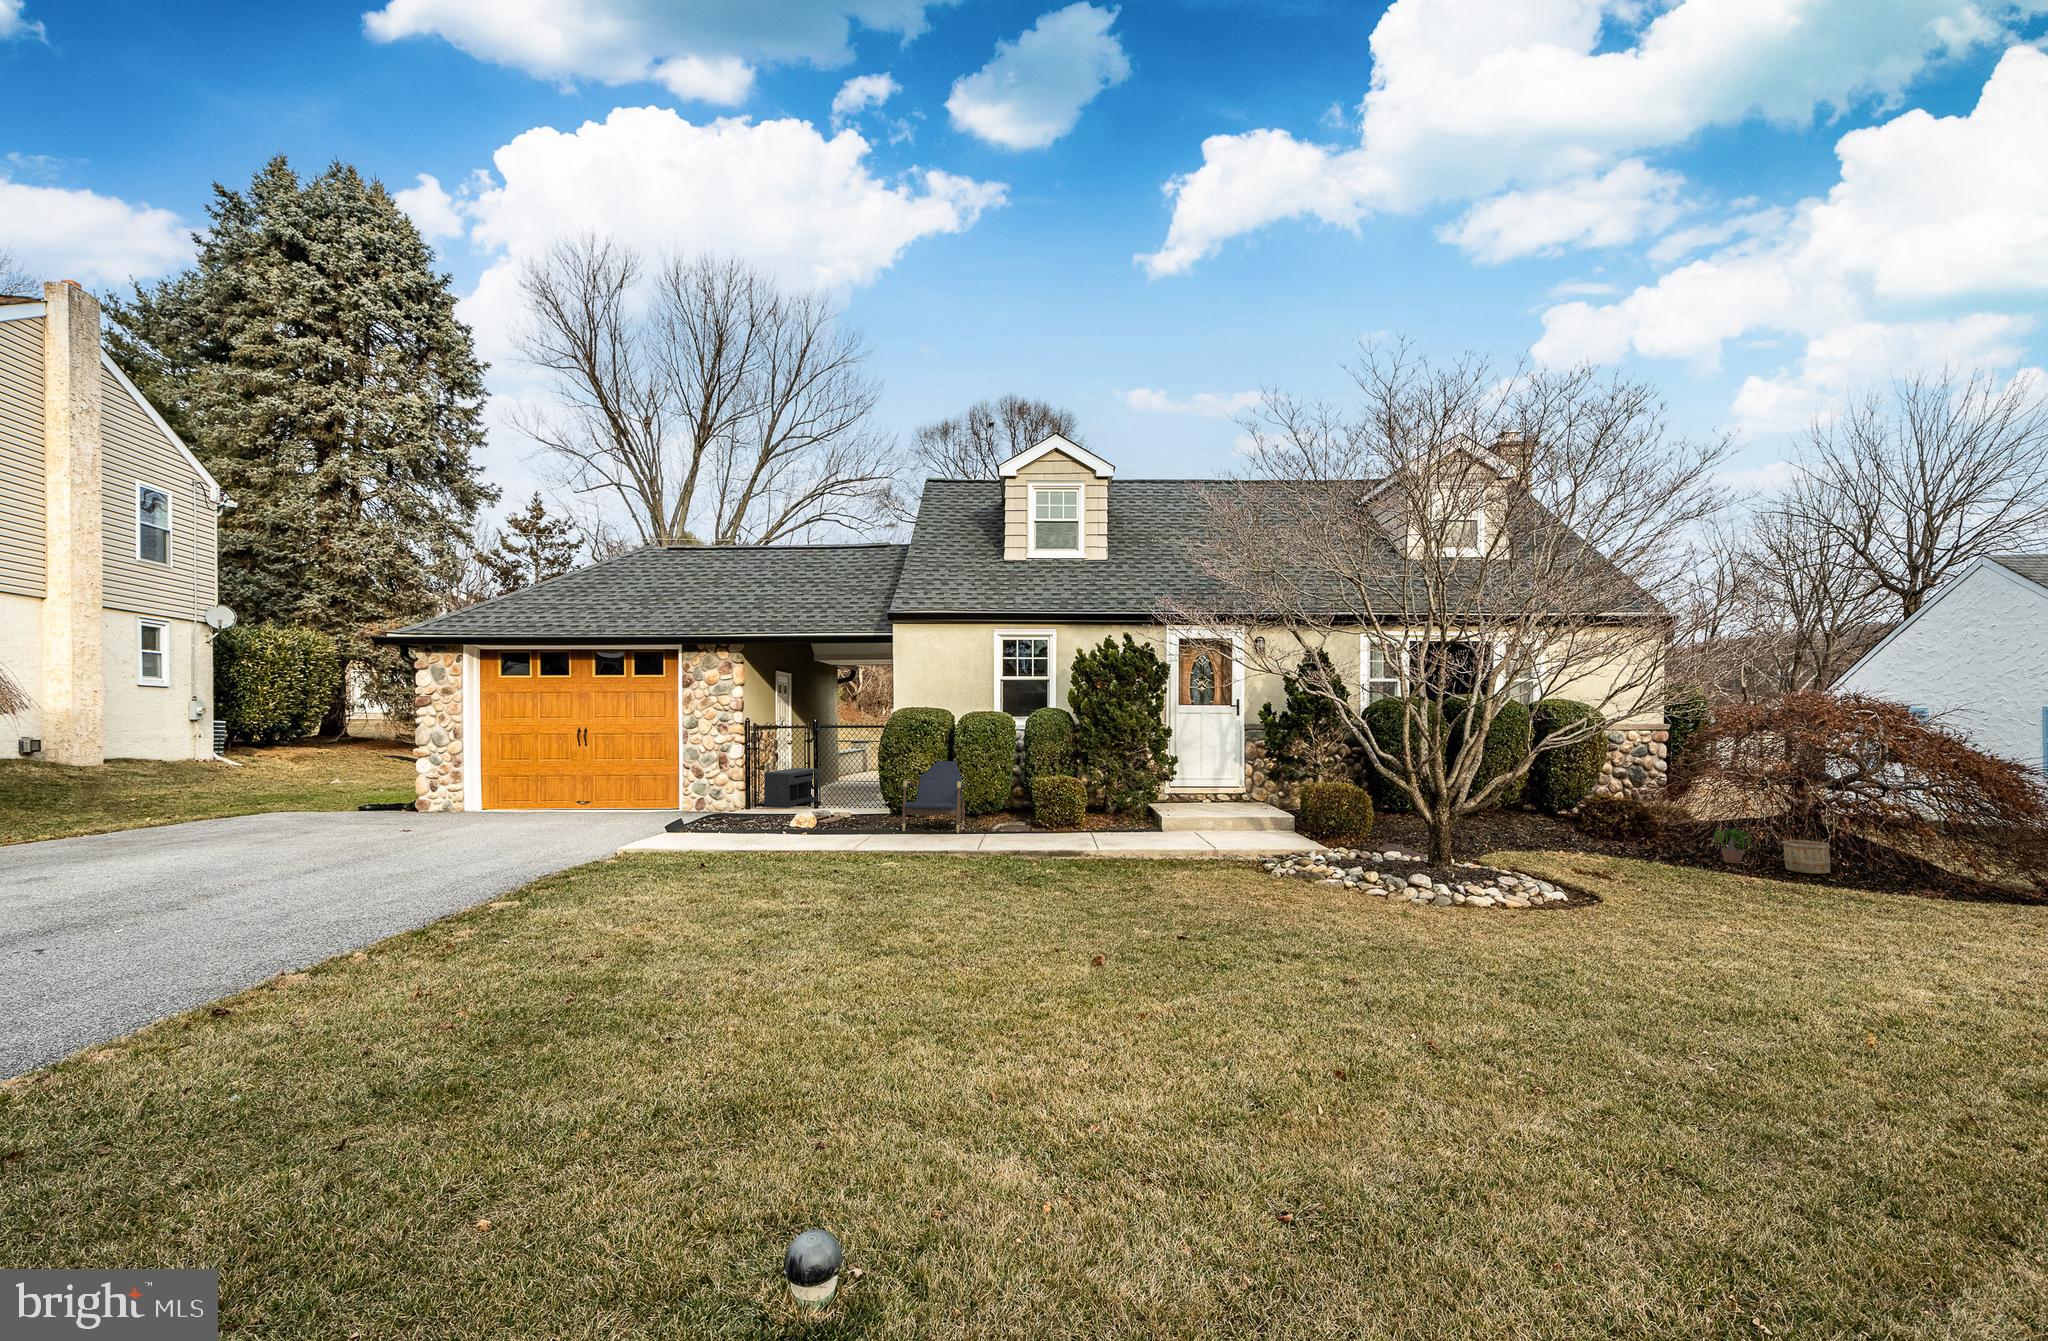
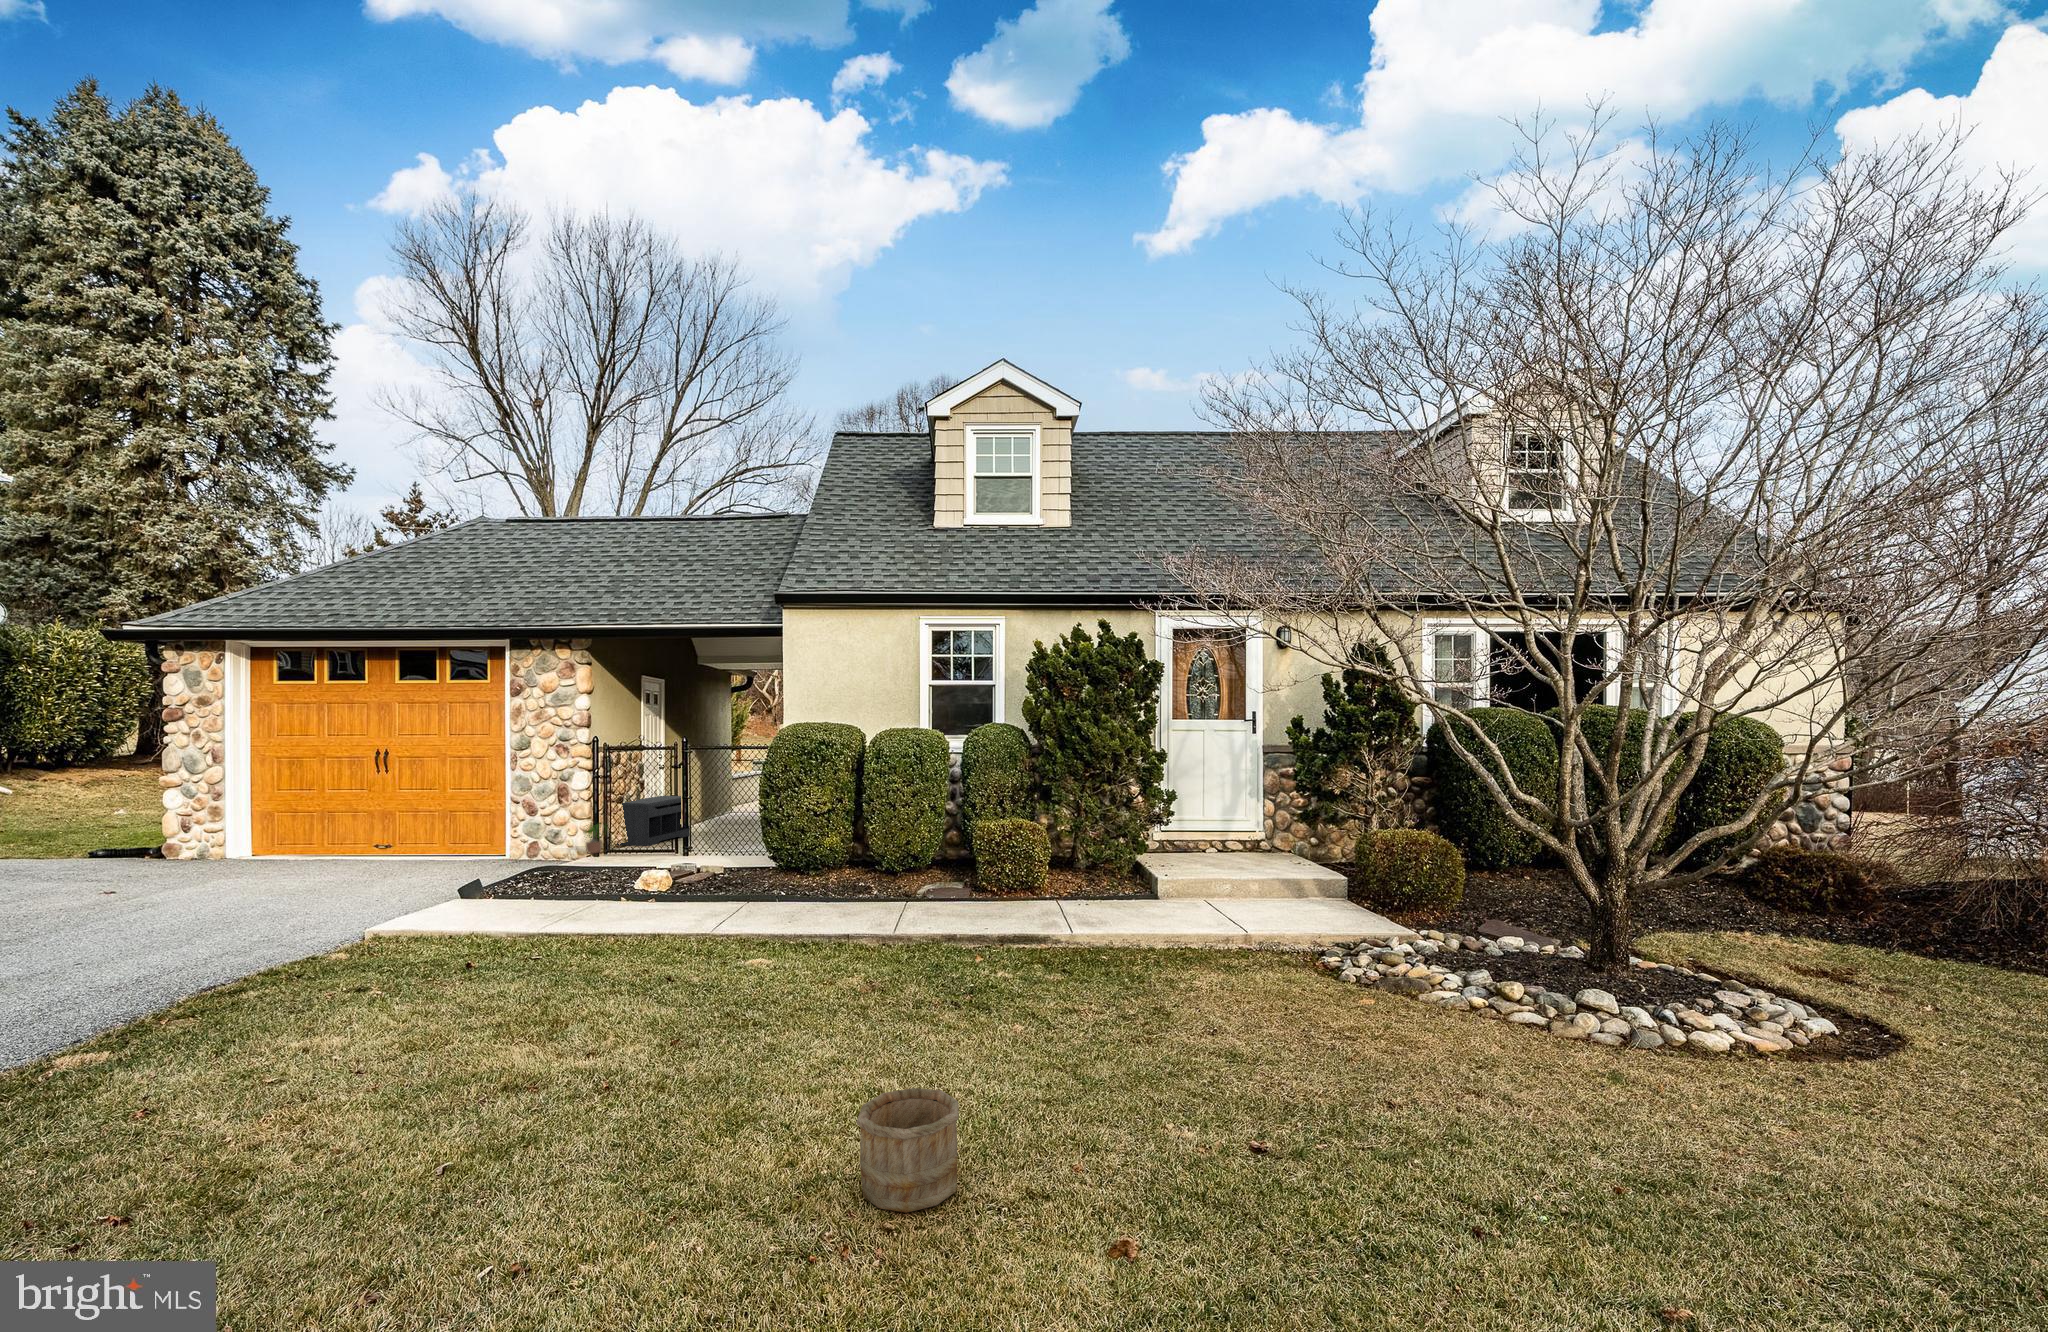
lounge chair: present [902,761,966,833] -> none [772,789,856,882]
potted plant: present [1715,829,1751,863] -> present [585,823,607,853]
wooden bucket: present [1782,840,1831,874] -> present [856,1088,959,1213]

